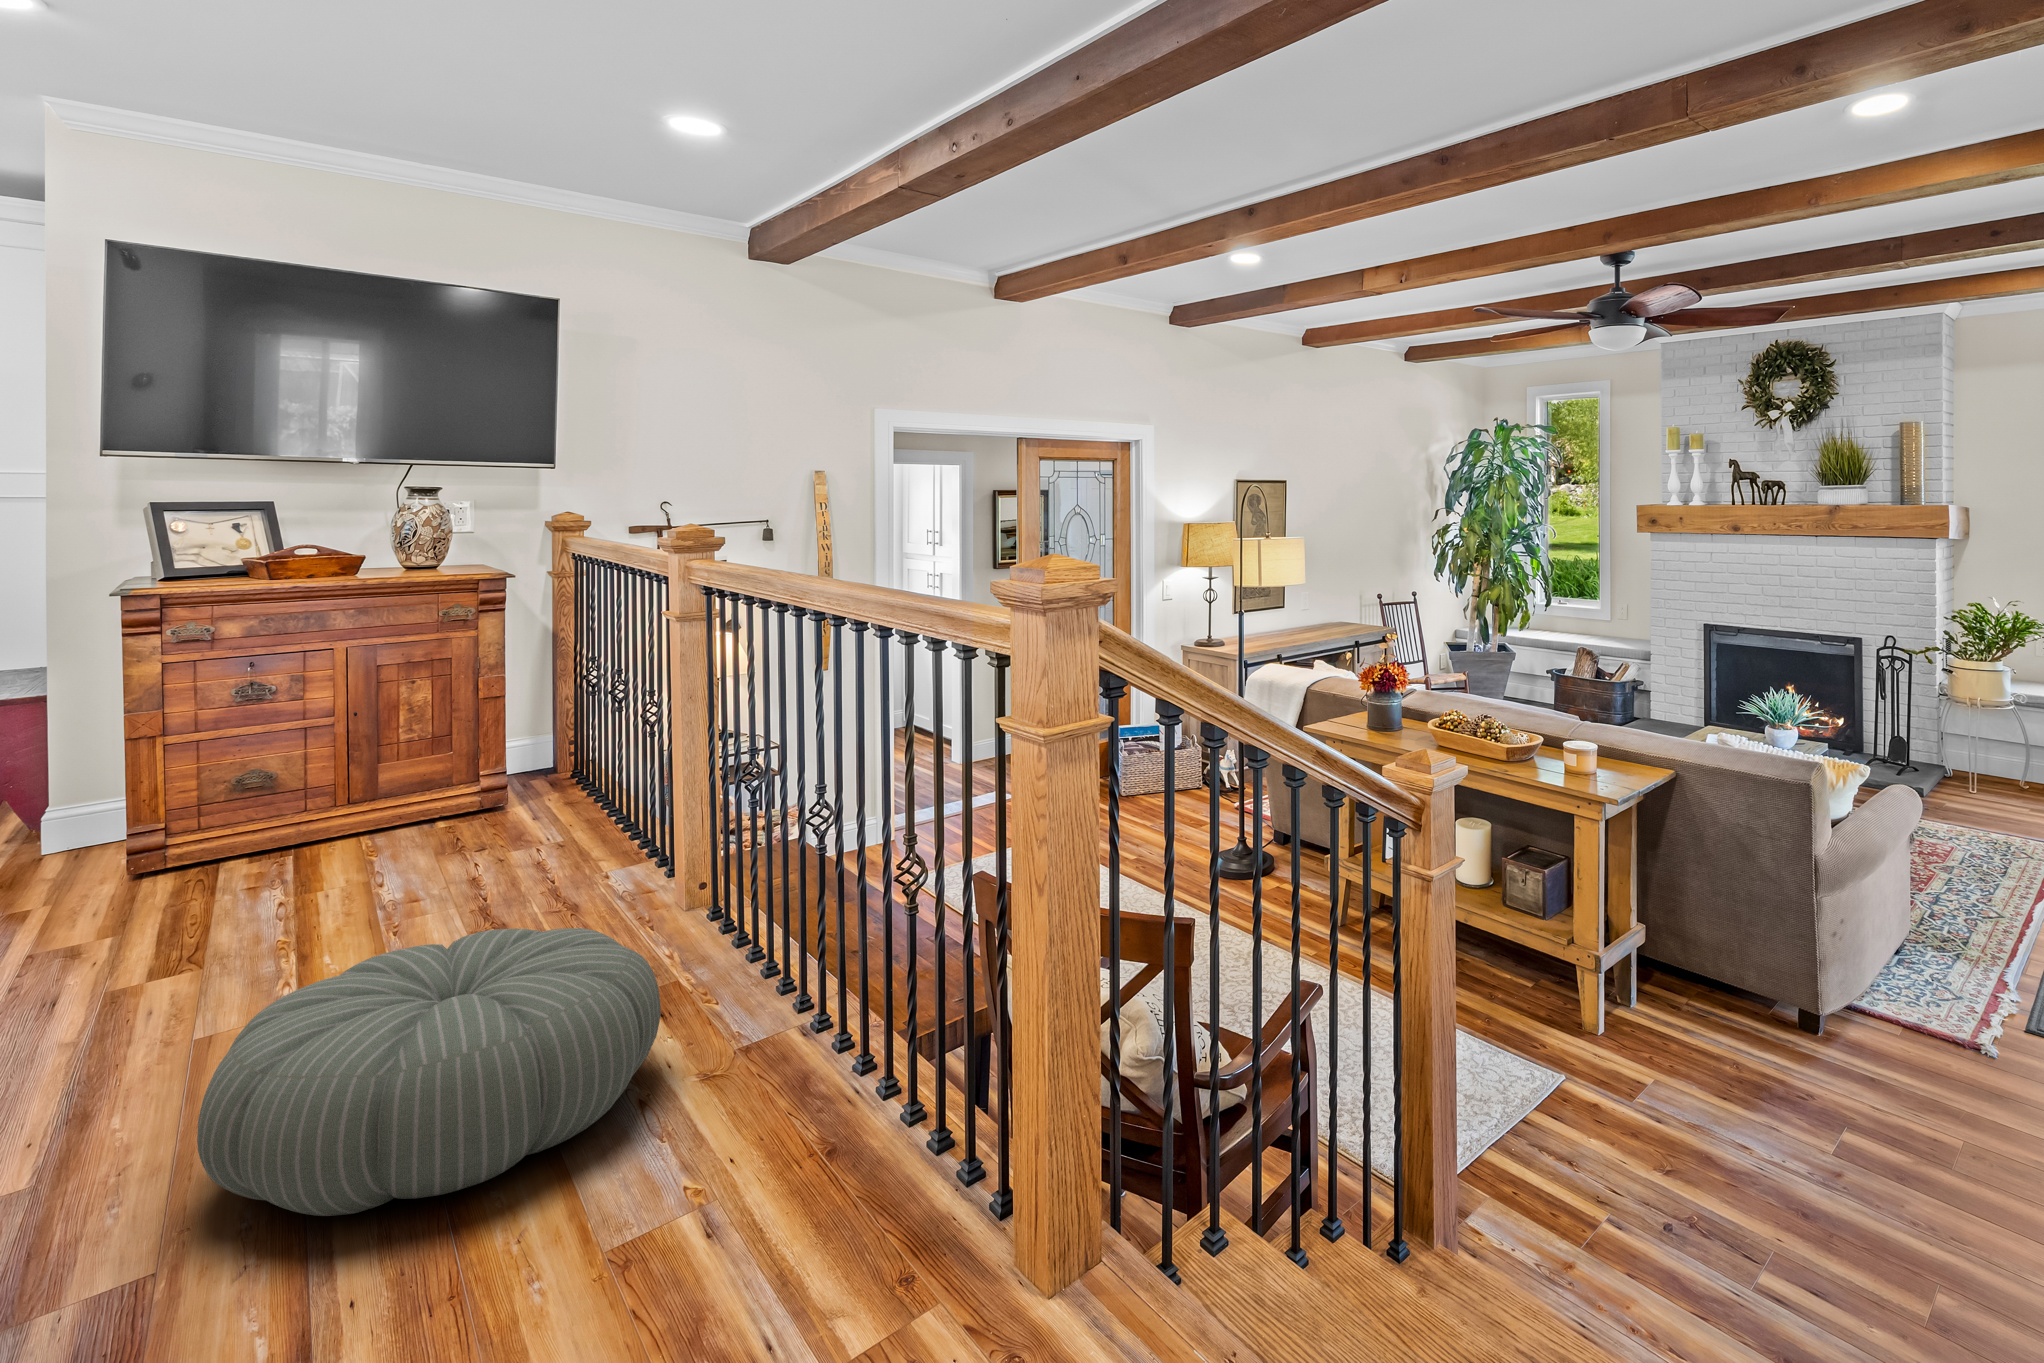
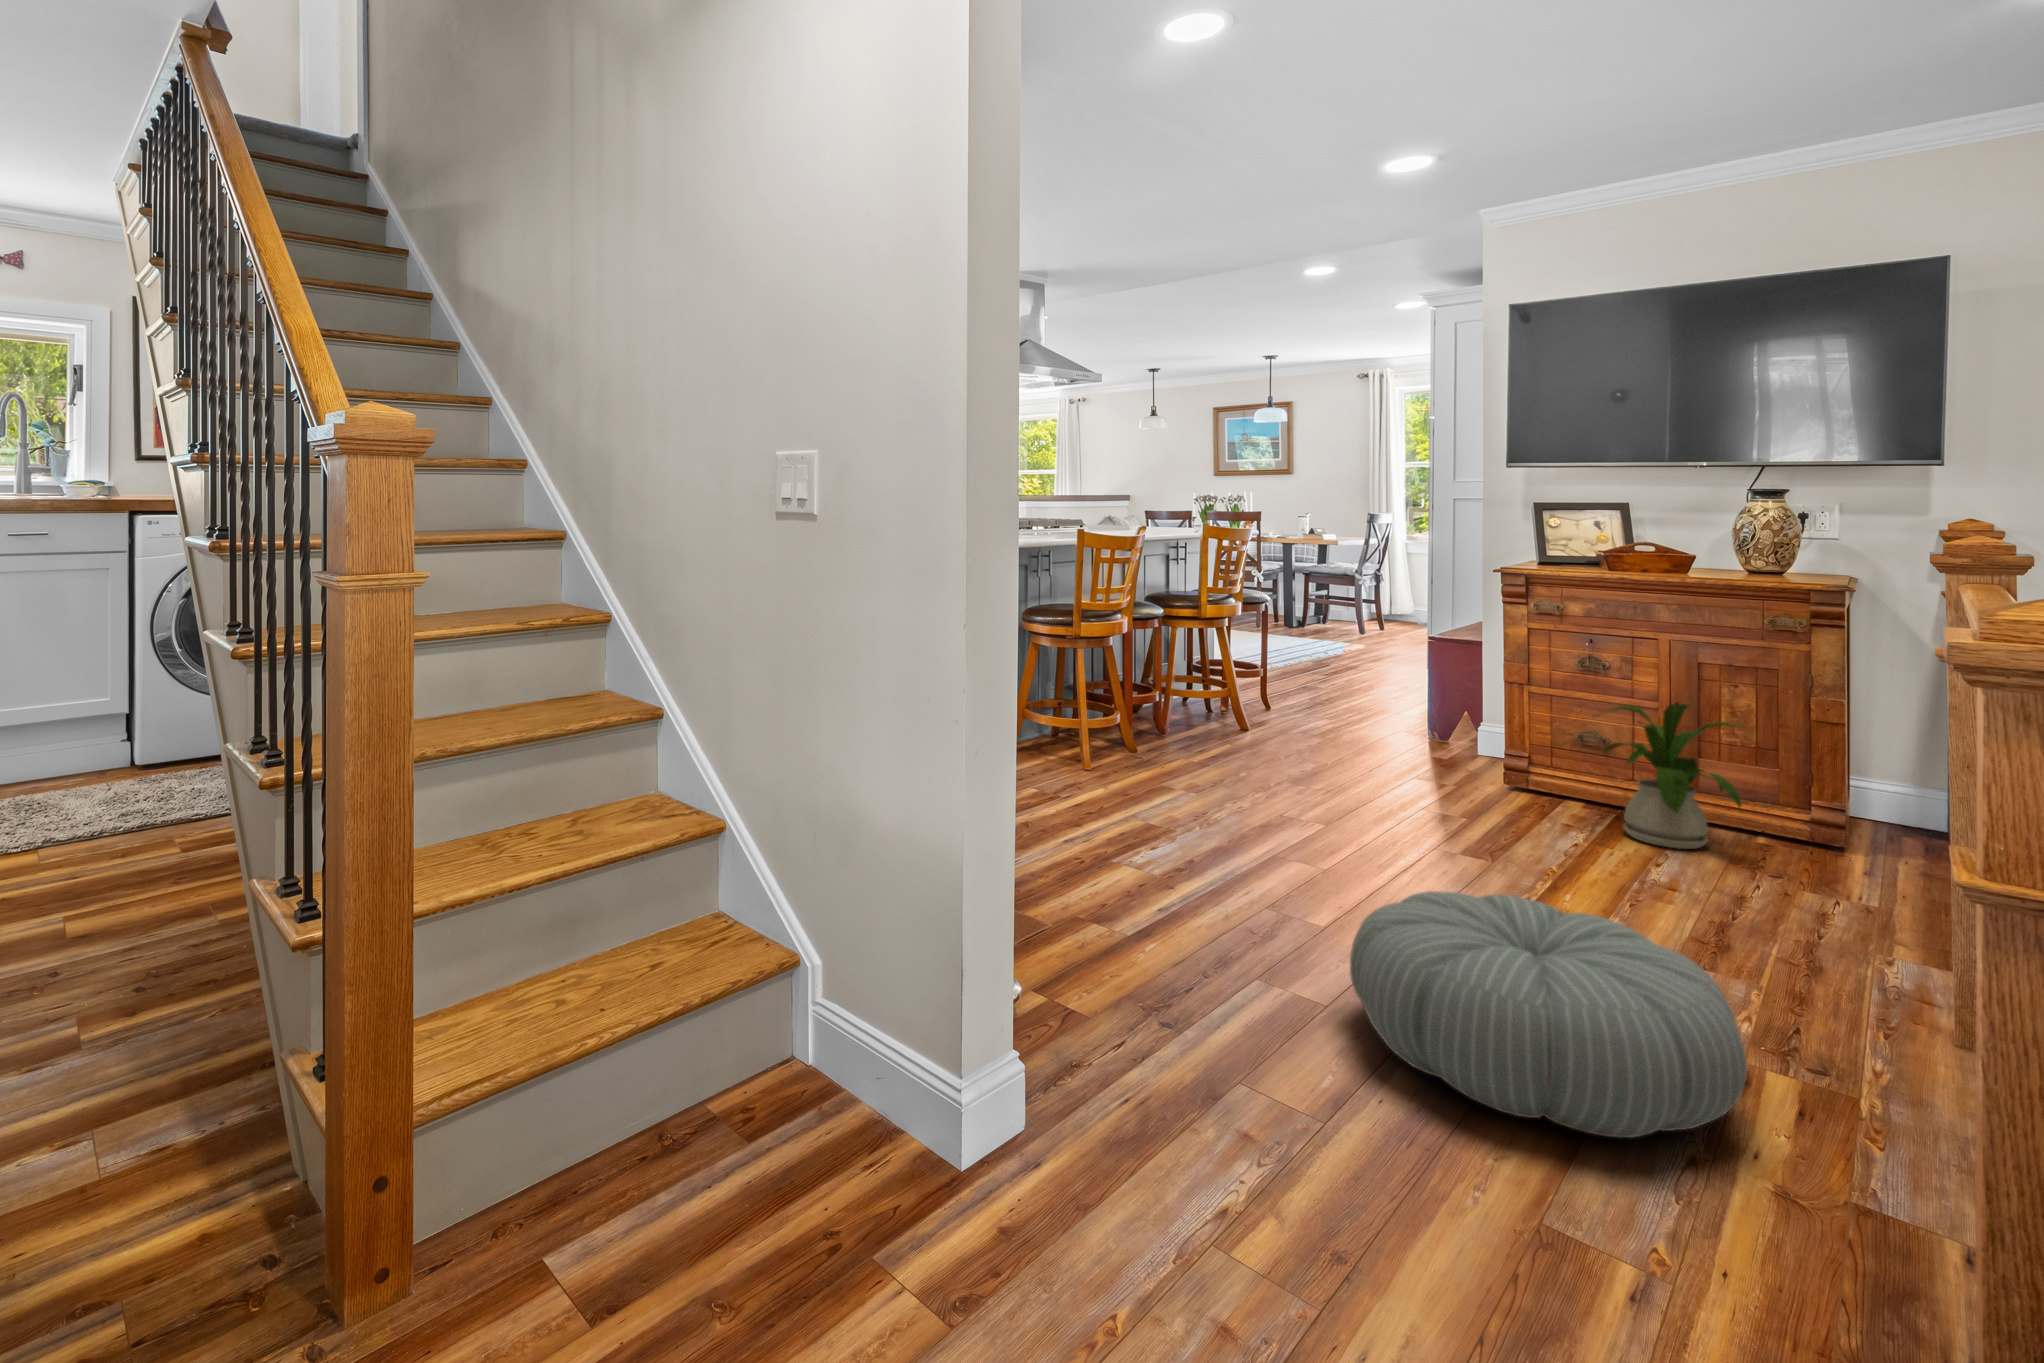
house plant: none [276,707,458,869] -> present [1604,704,1743,849]

